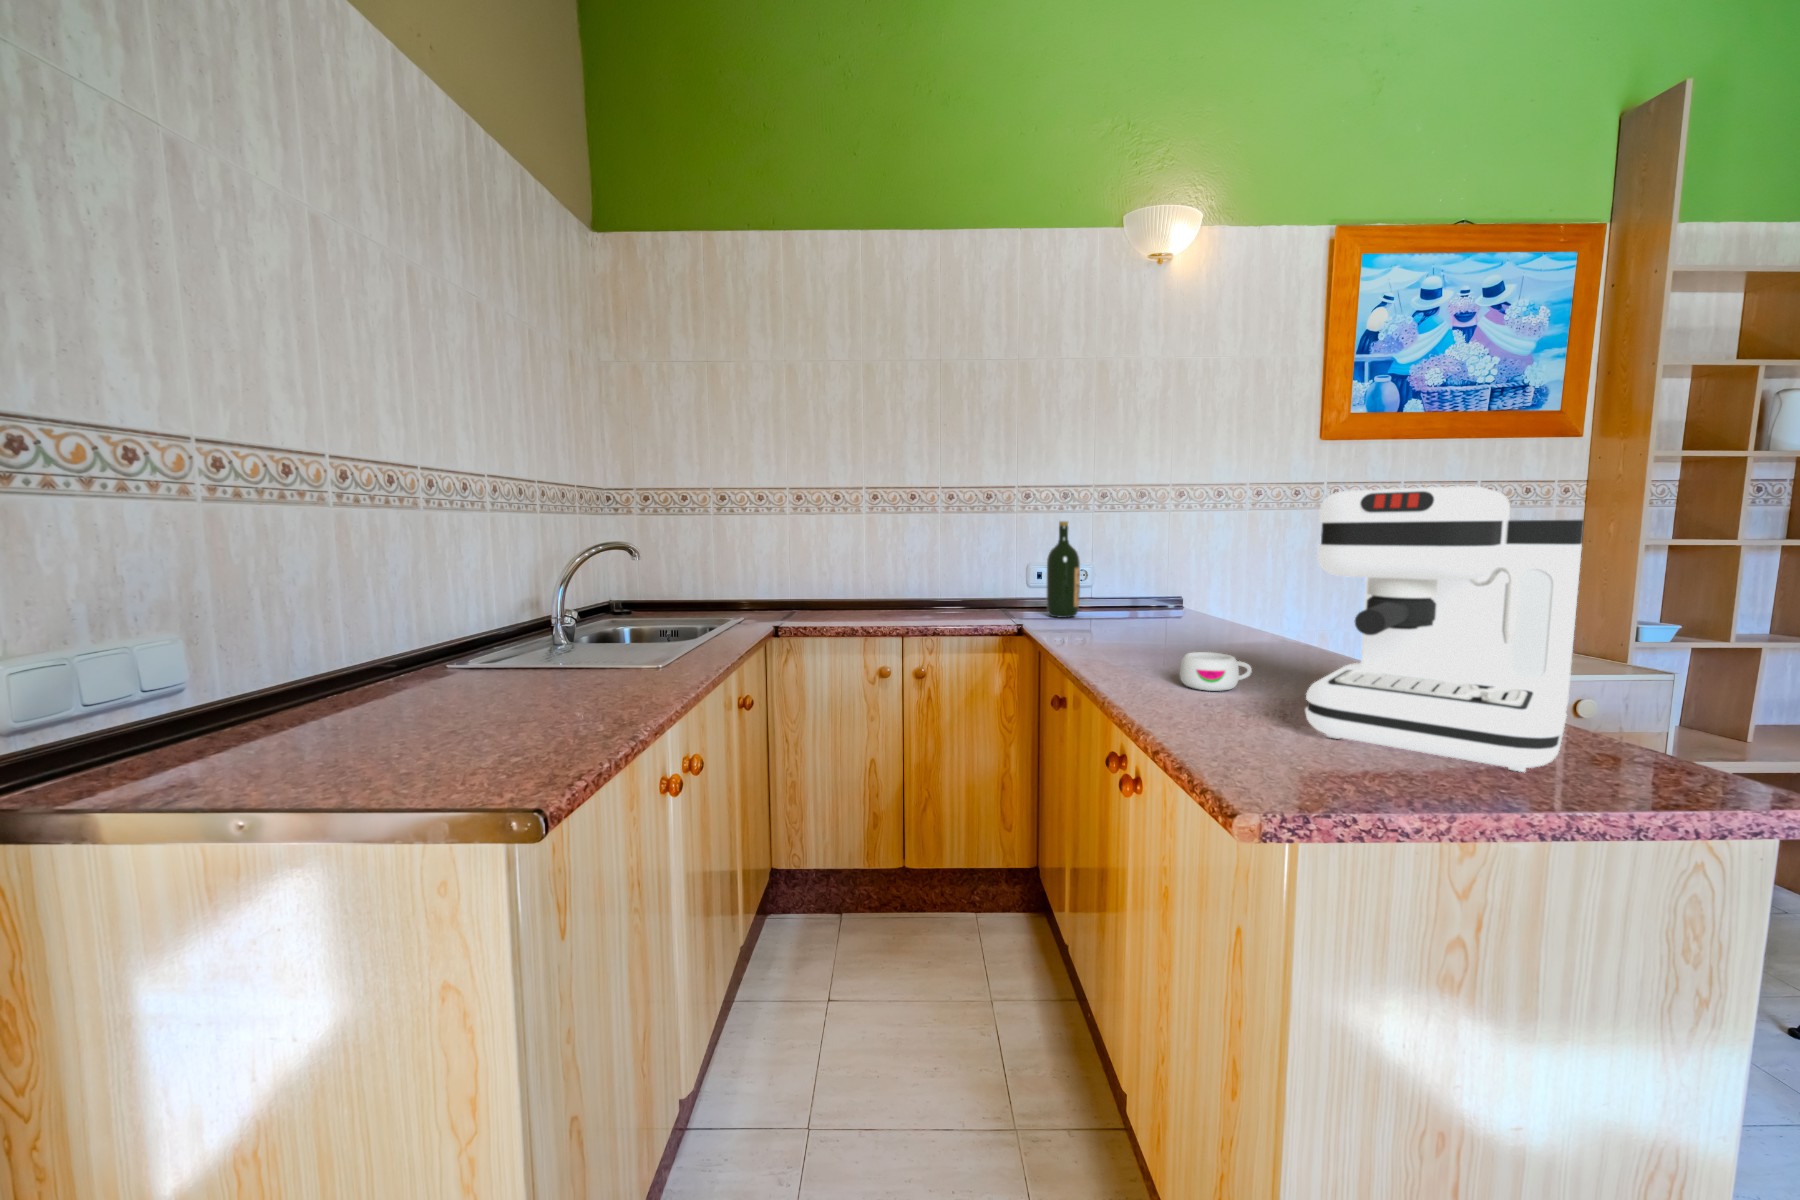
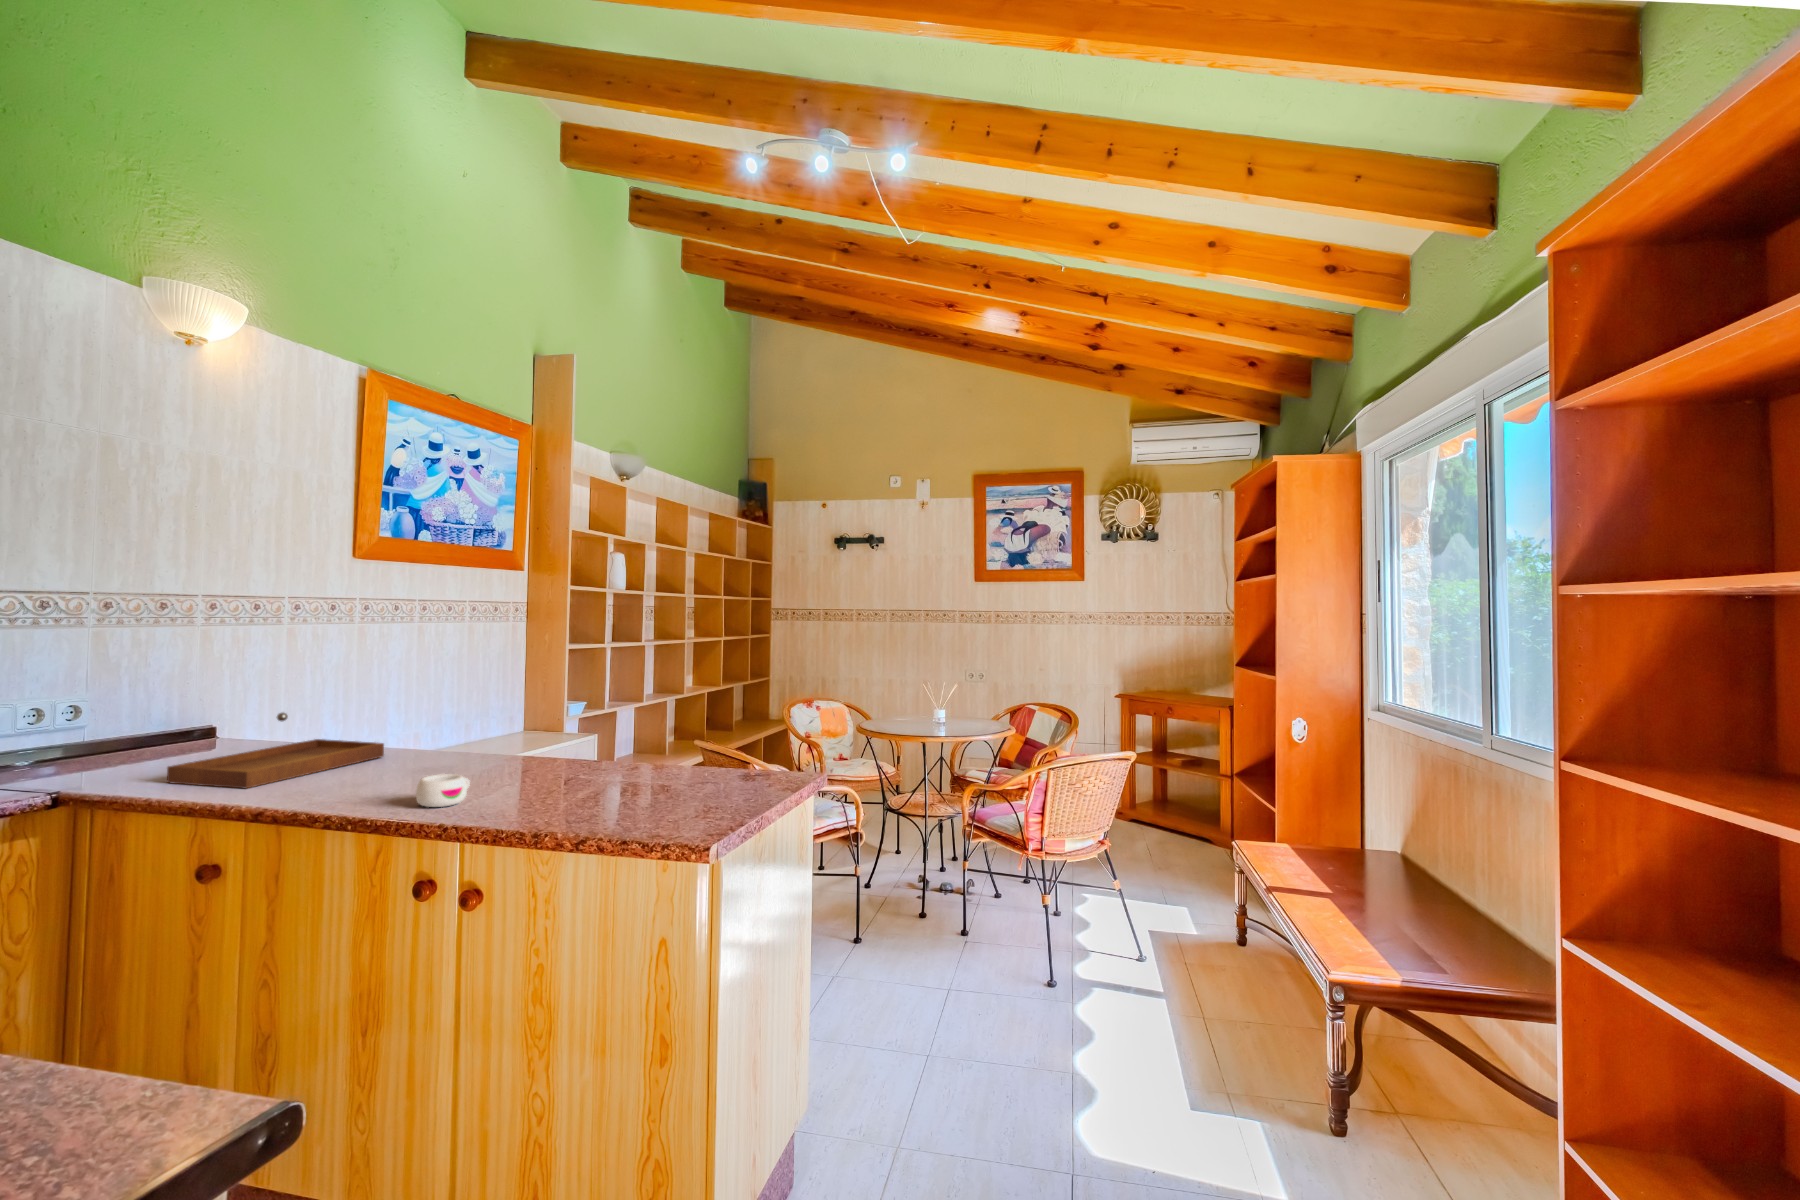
coffee maker: present [1305,486,1584,772] -> none [547,653,679,813]
wine bottle: present [1047,521,1080,618] -> none [53,646,115,774]
tray: none [1079,581,1263,642] -> present [167,713,384,789]

